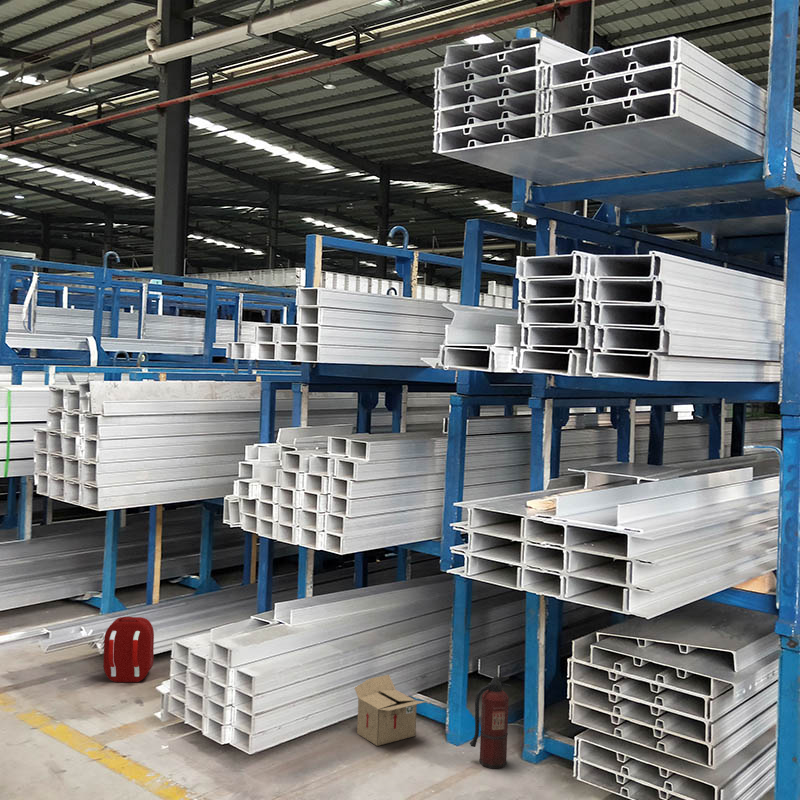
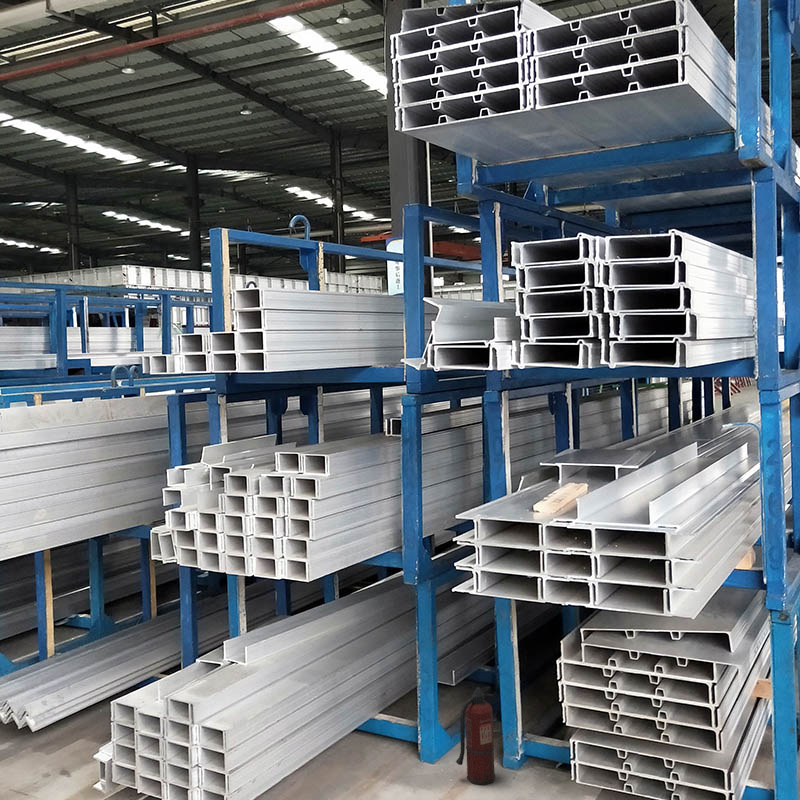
backpack: present [103,617,154,682] -> none [17,674,76,752]
cardboard box: present [355,675,425,746] -> none [319,699,403,781]

